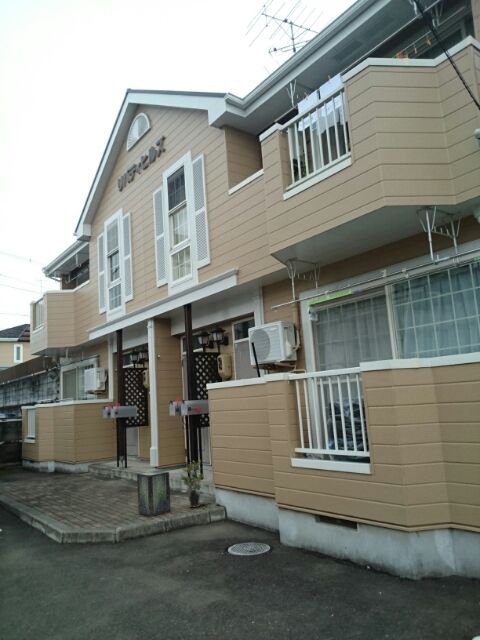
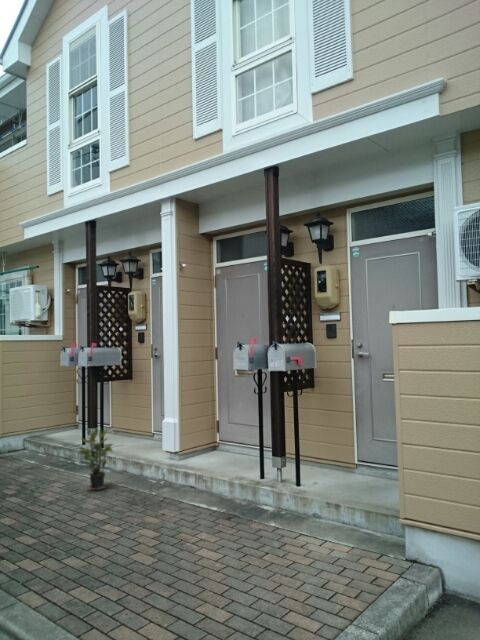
storage box: present [137,471,171,516] -> none [16,441,64,505]

